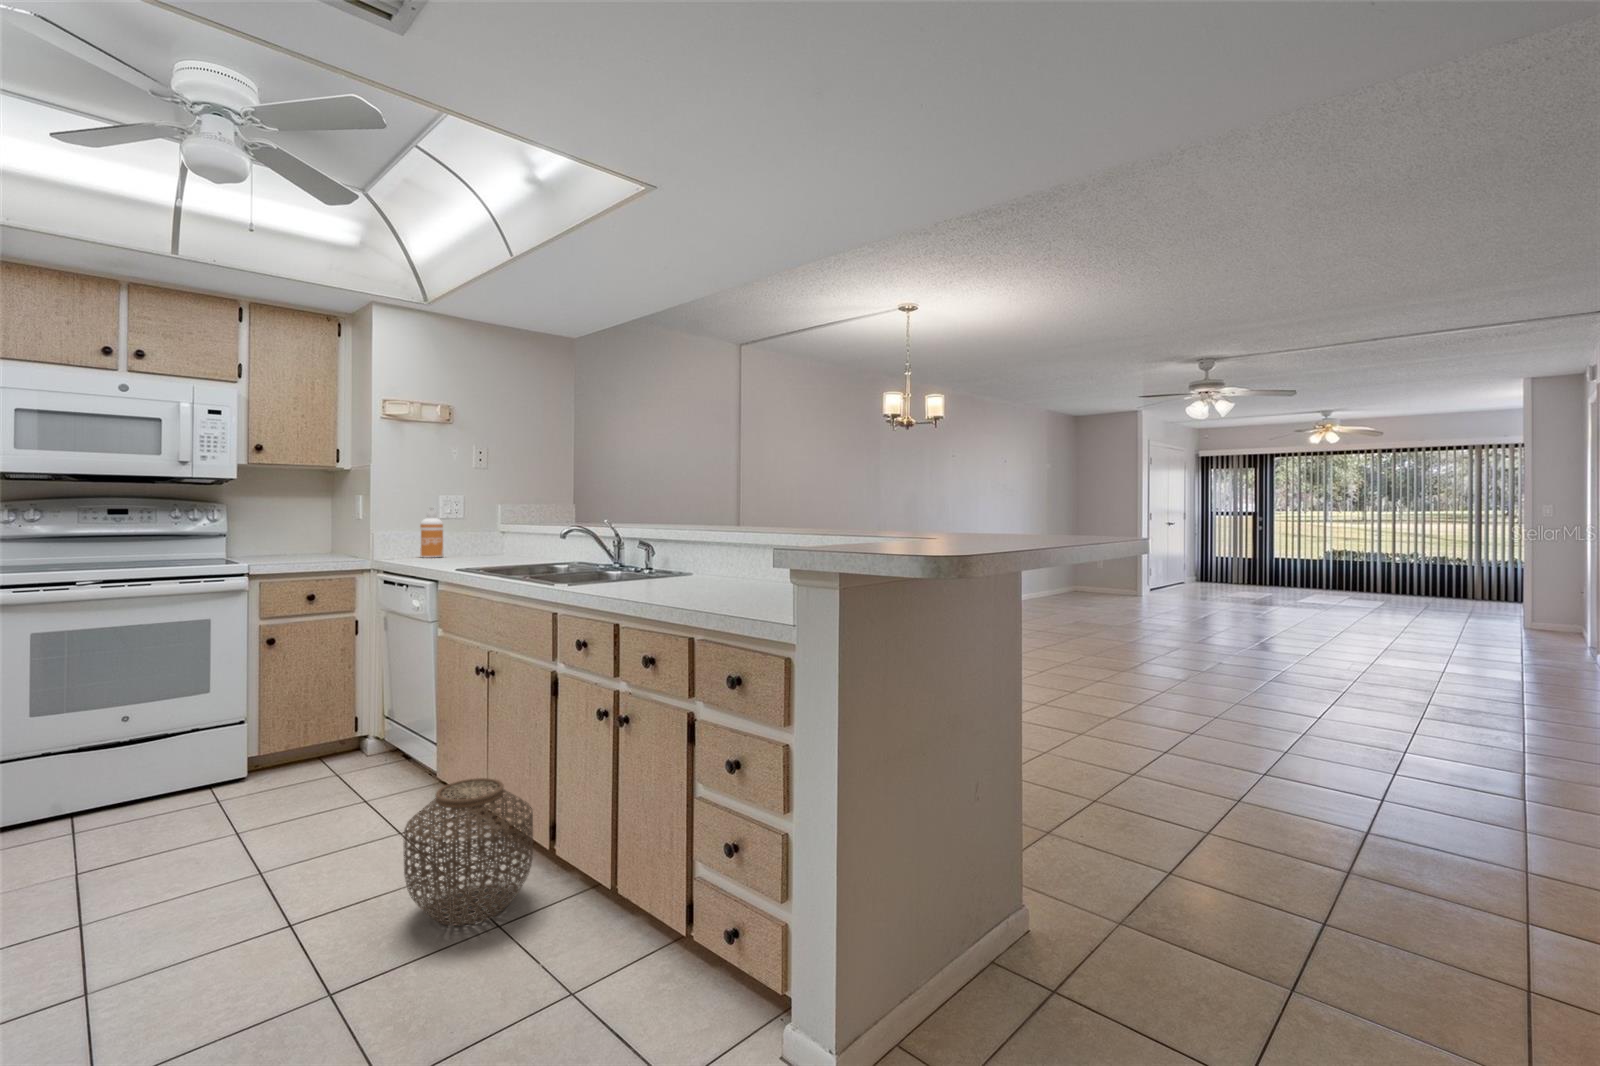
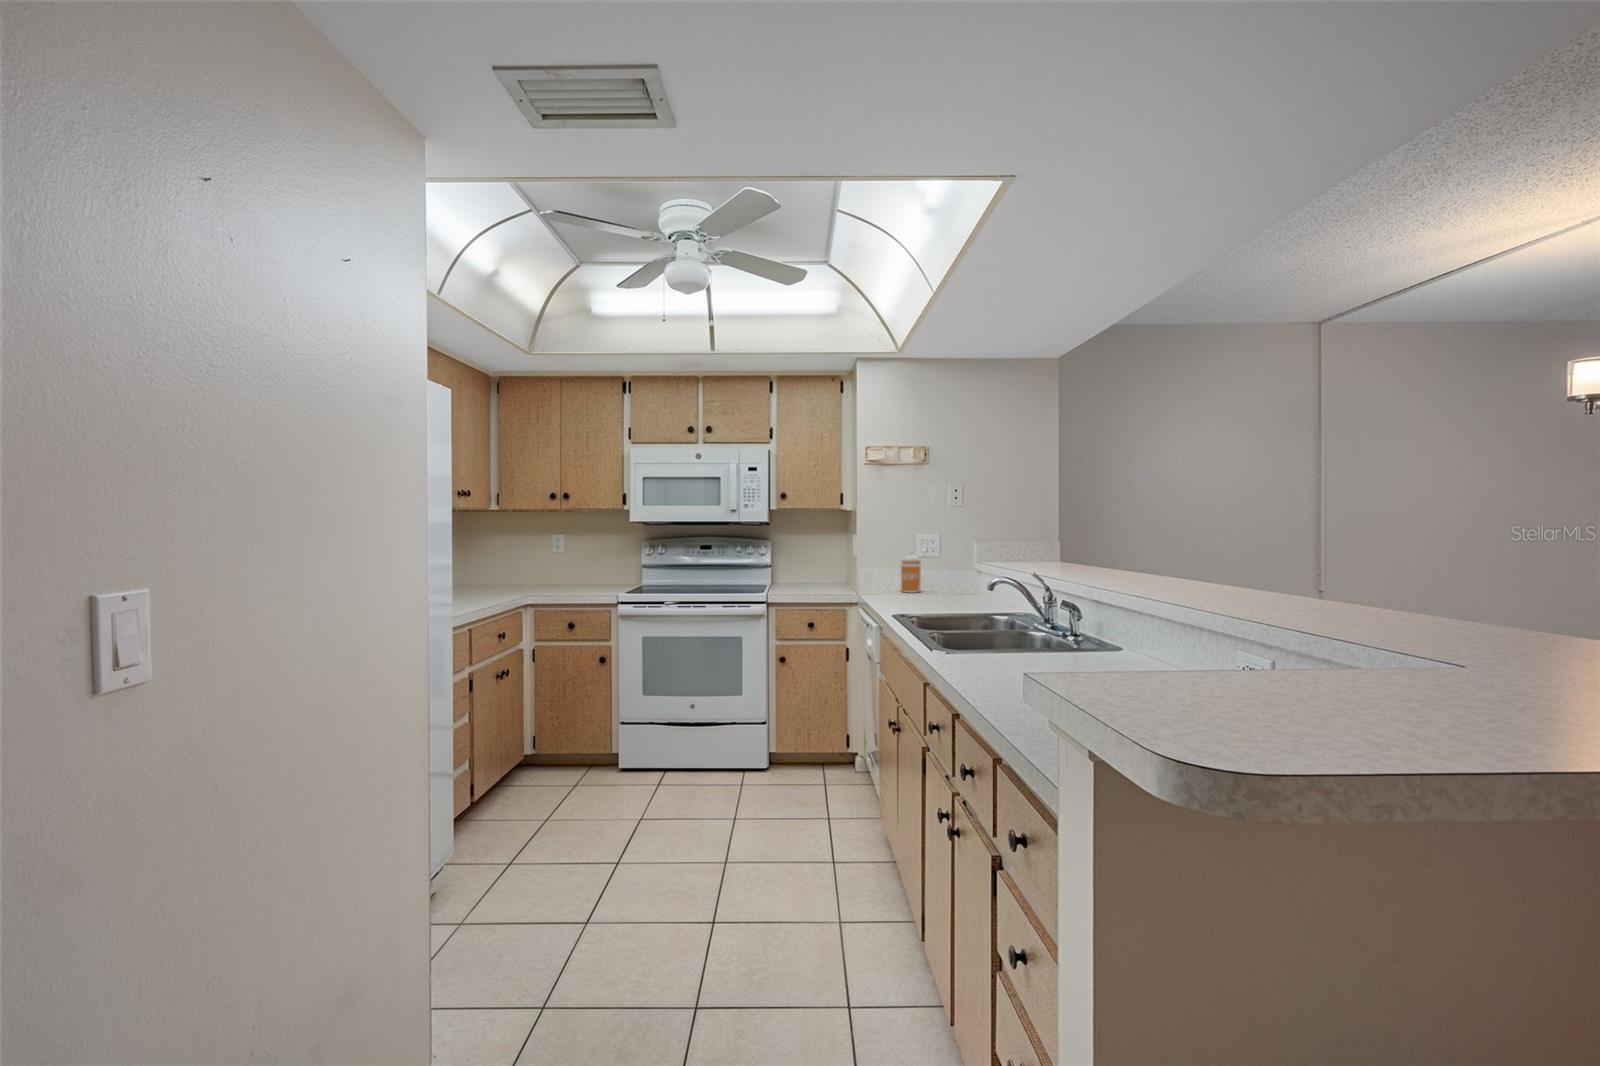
woven basket: present [404,778,533,926] -> none [752,849,873,1008]

